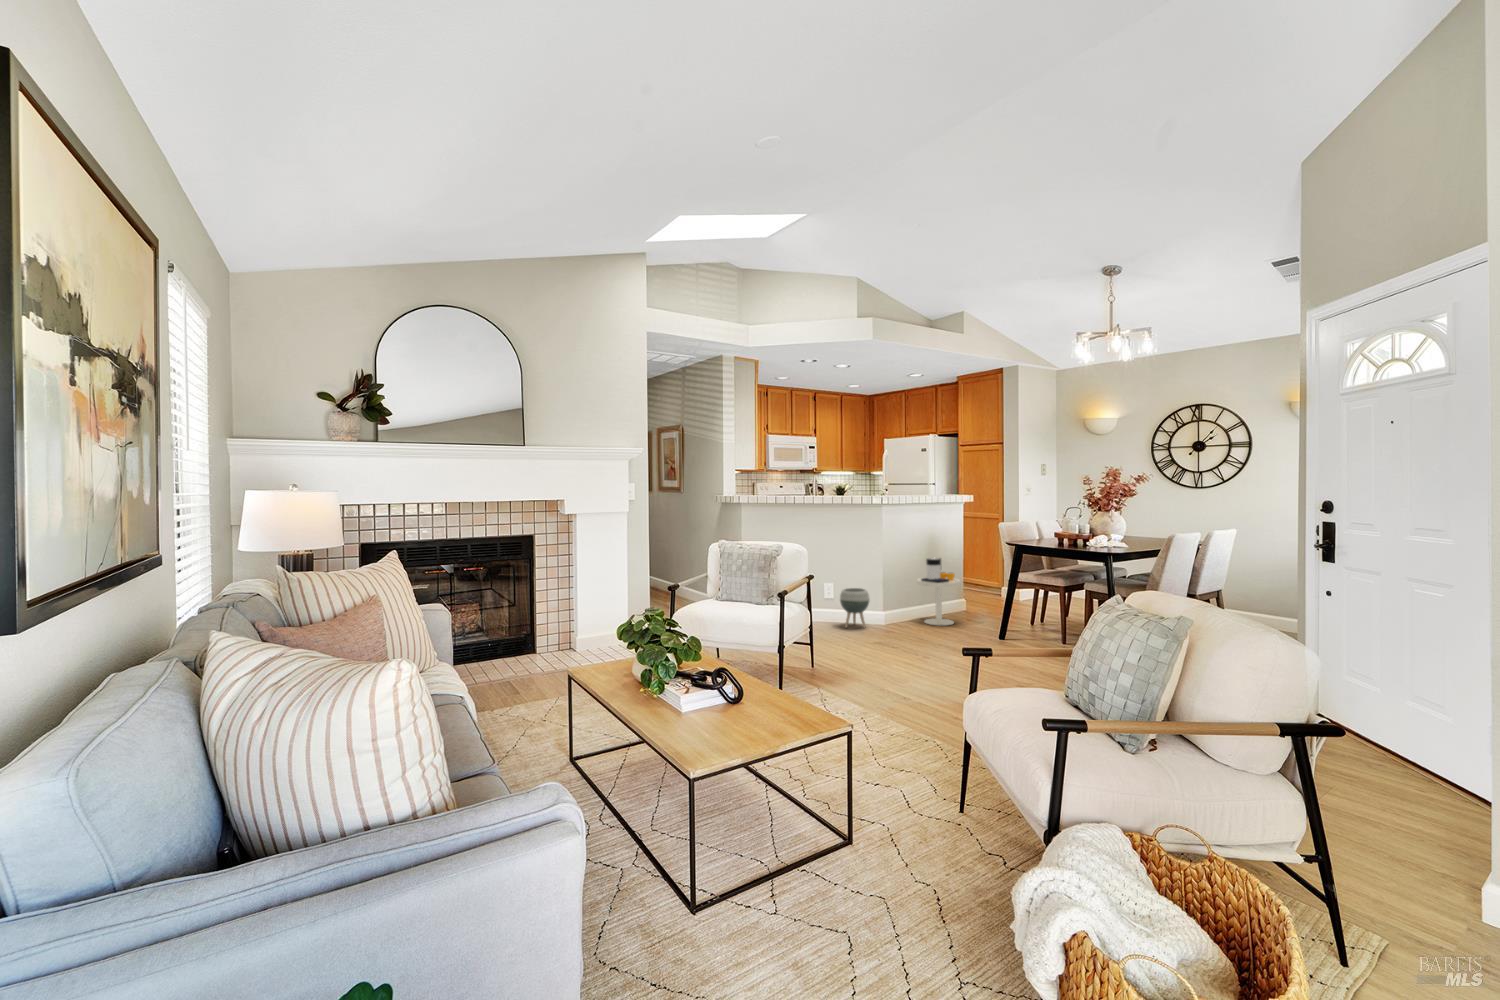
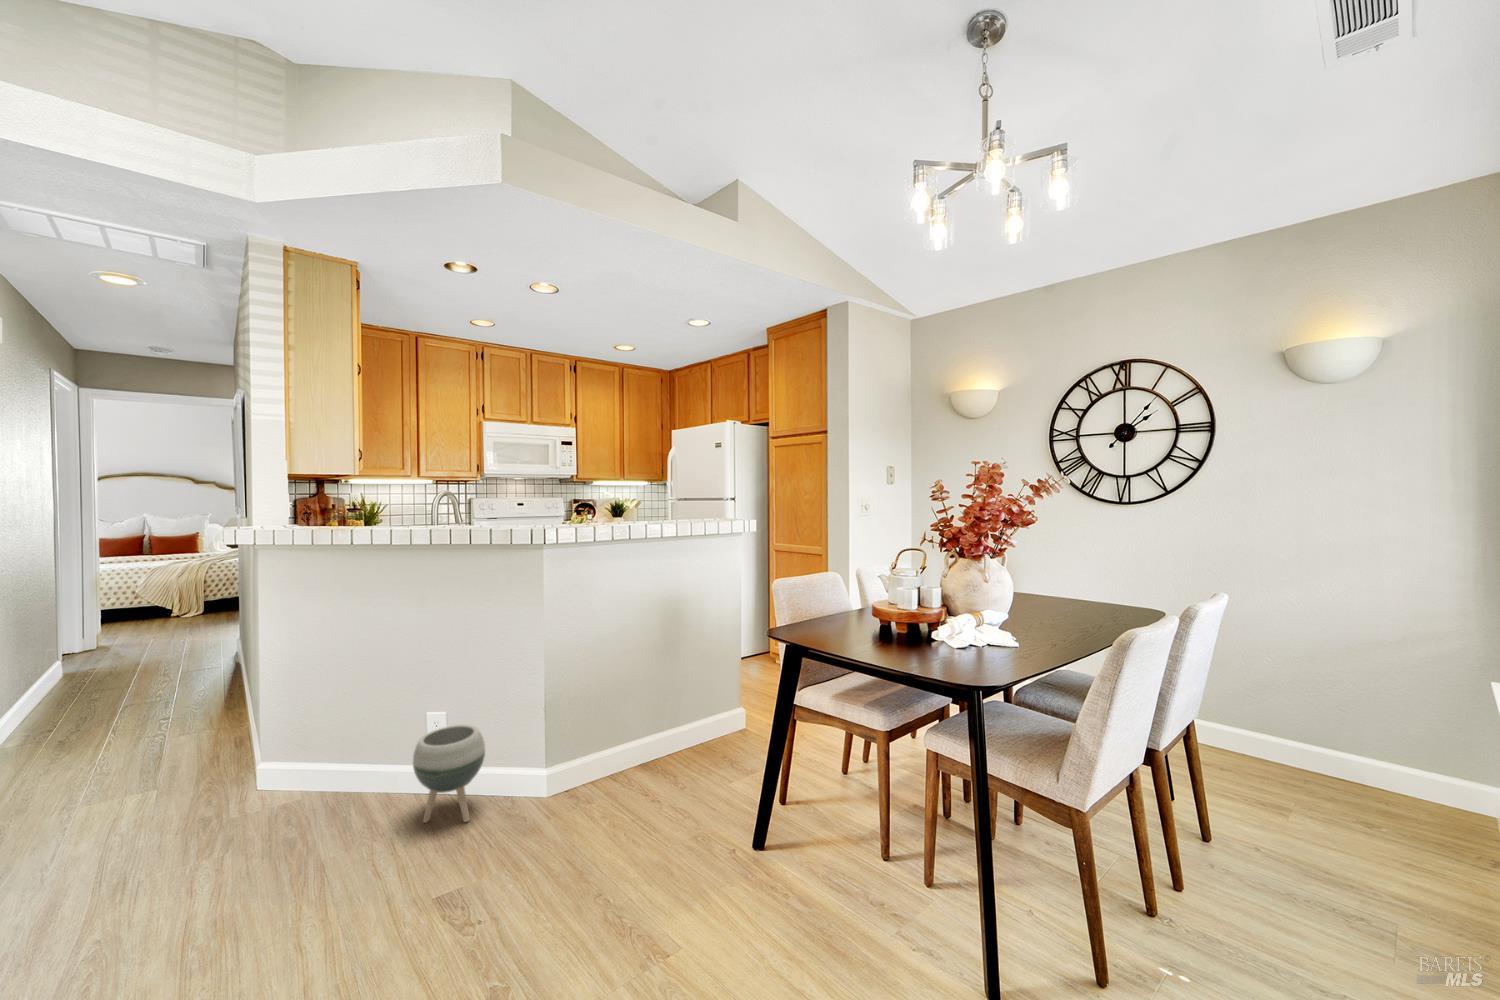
side table: present [917,558,961,626] -> none [605,651,693,799]

